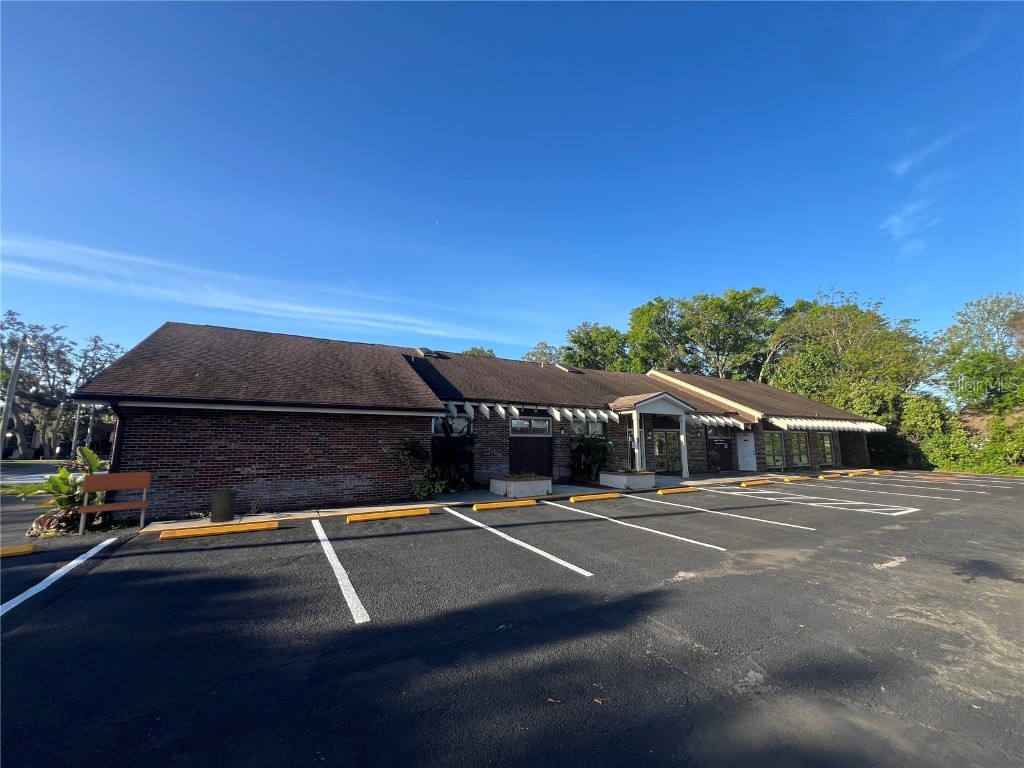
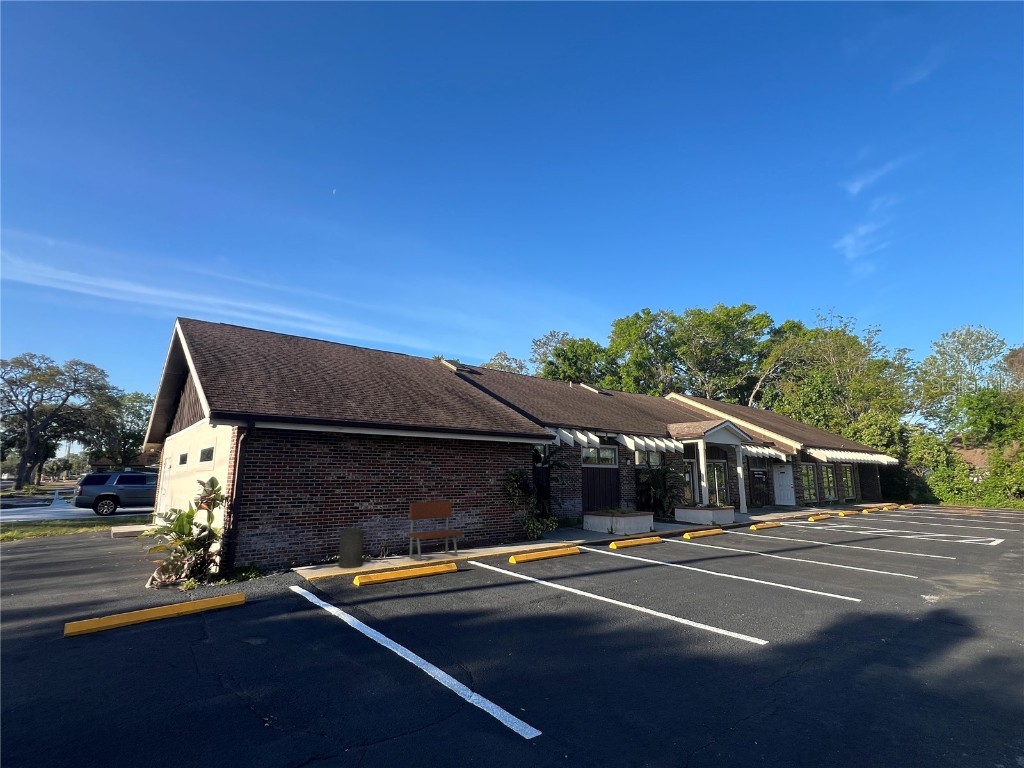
bench: present [78,472,151,536] -> present [409,501,463,561]
potted tree: none [30,502,63,536] -> present [157,551,185,589]

